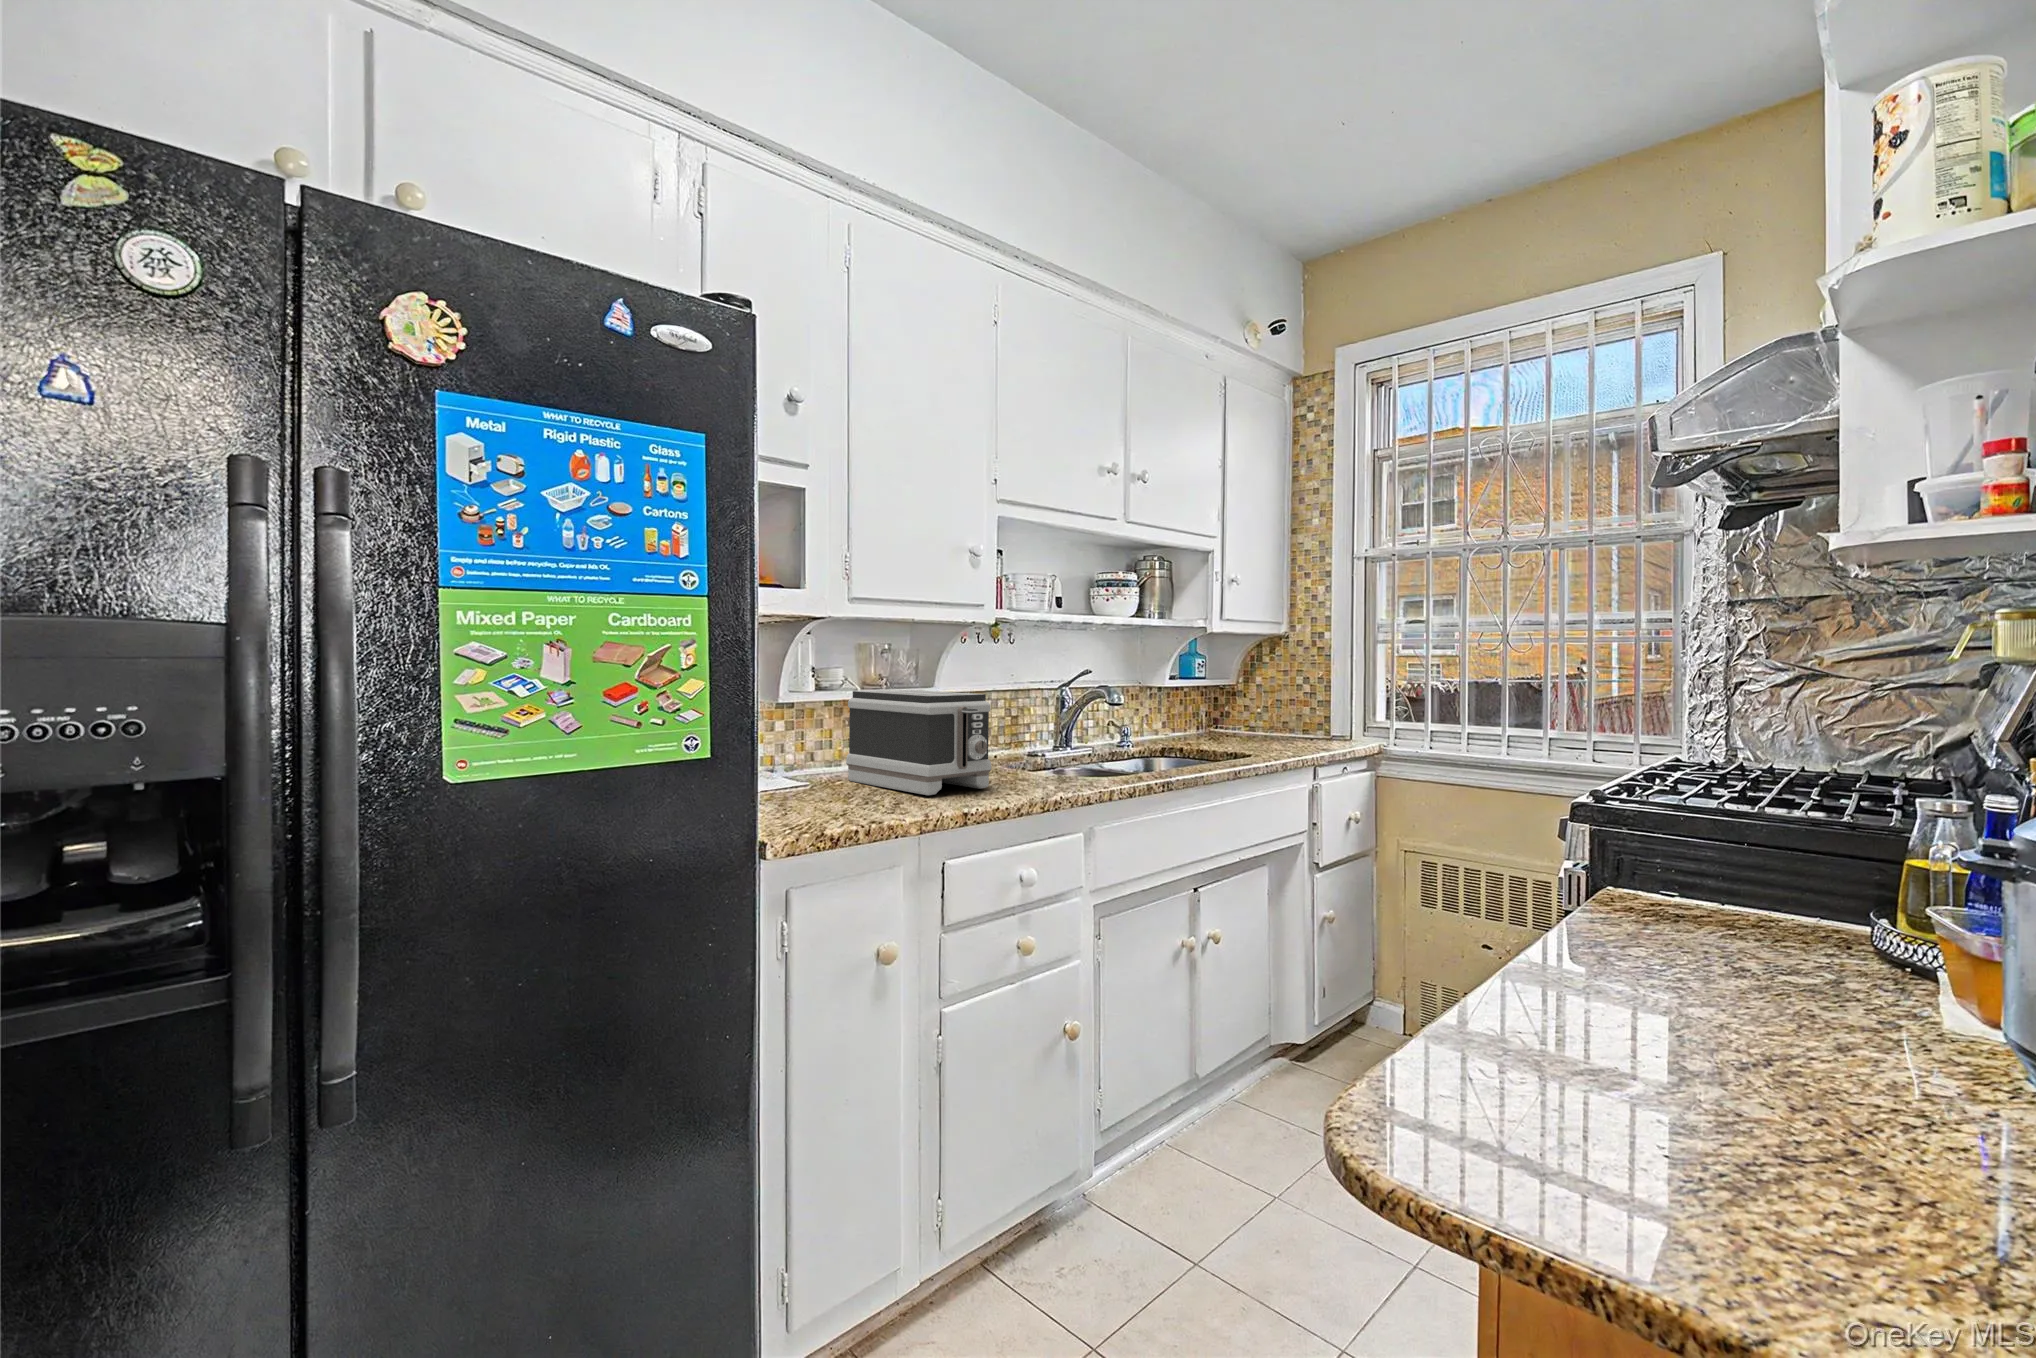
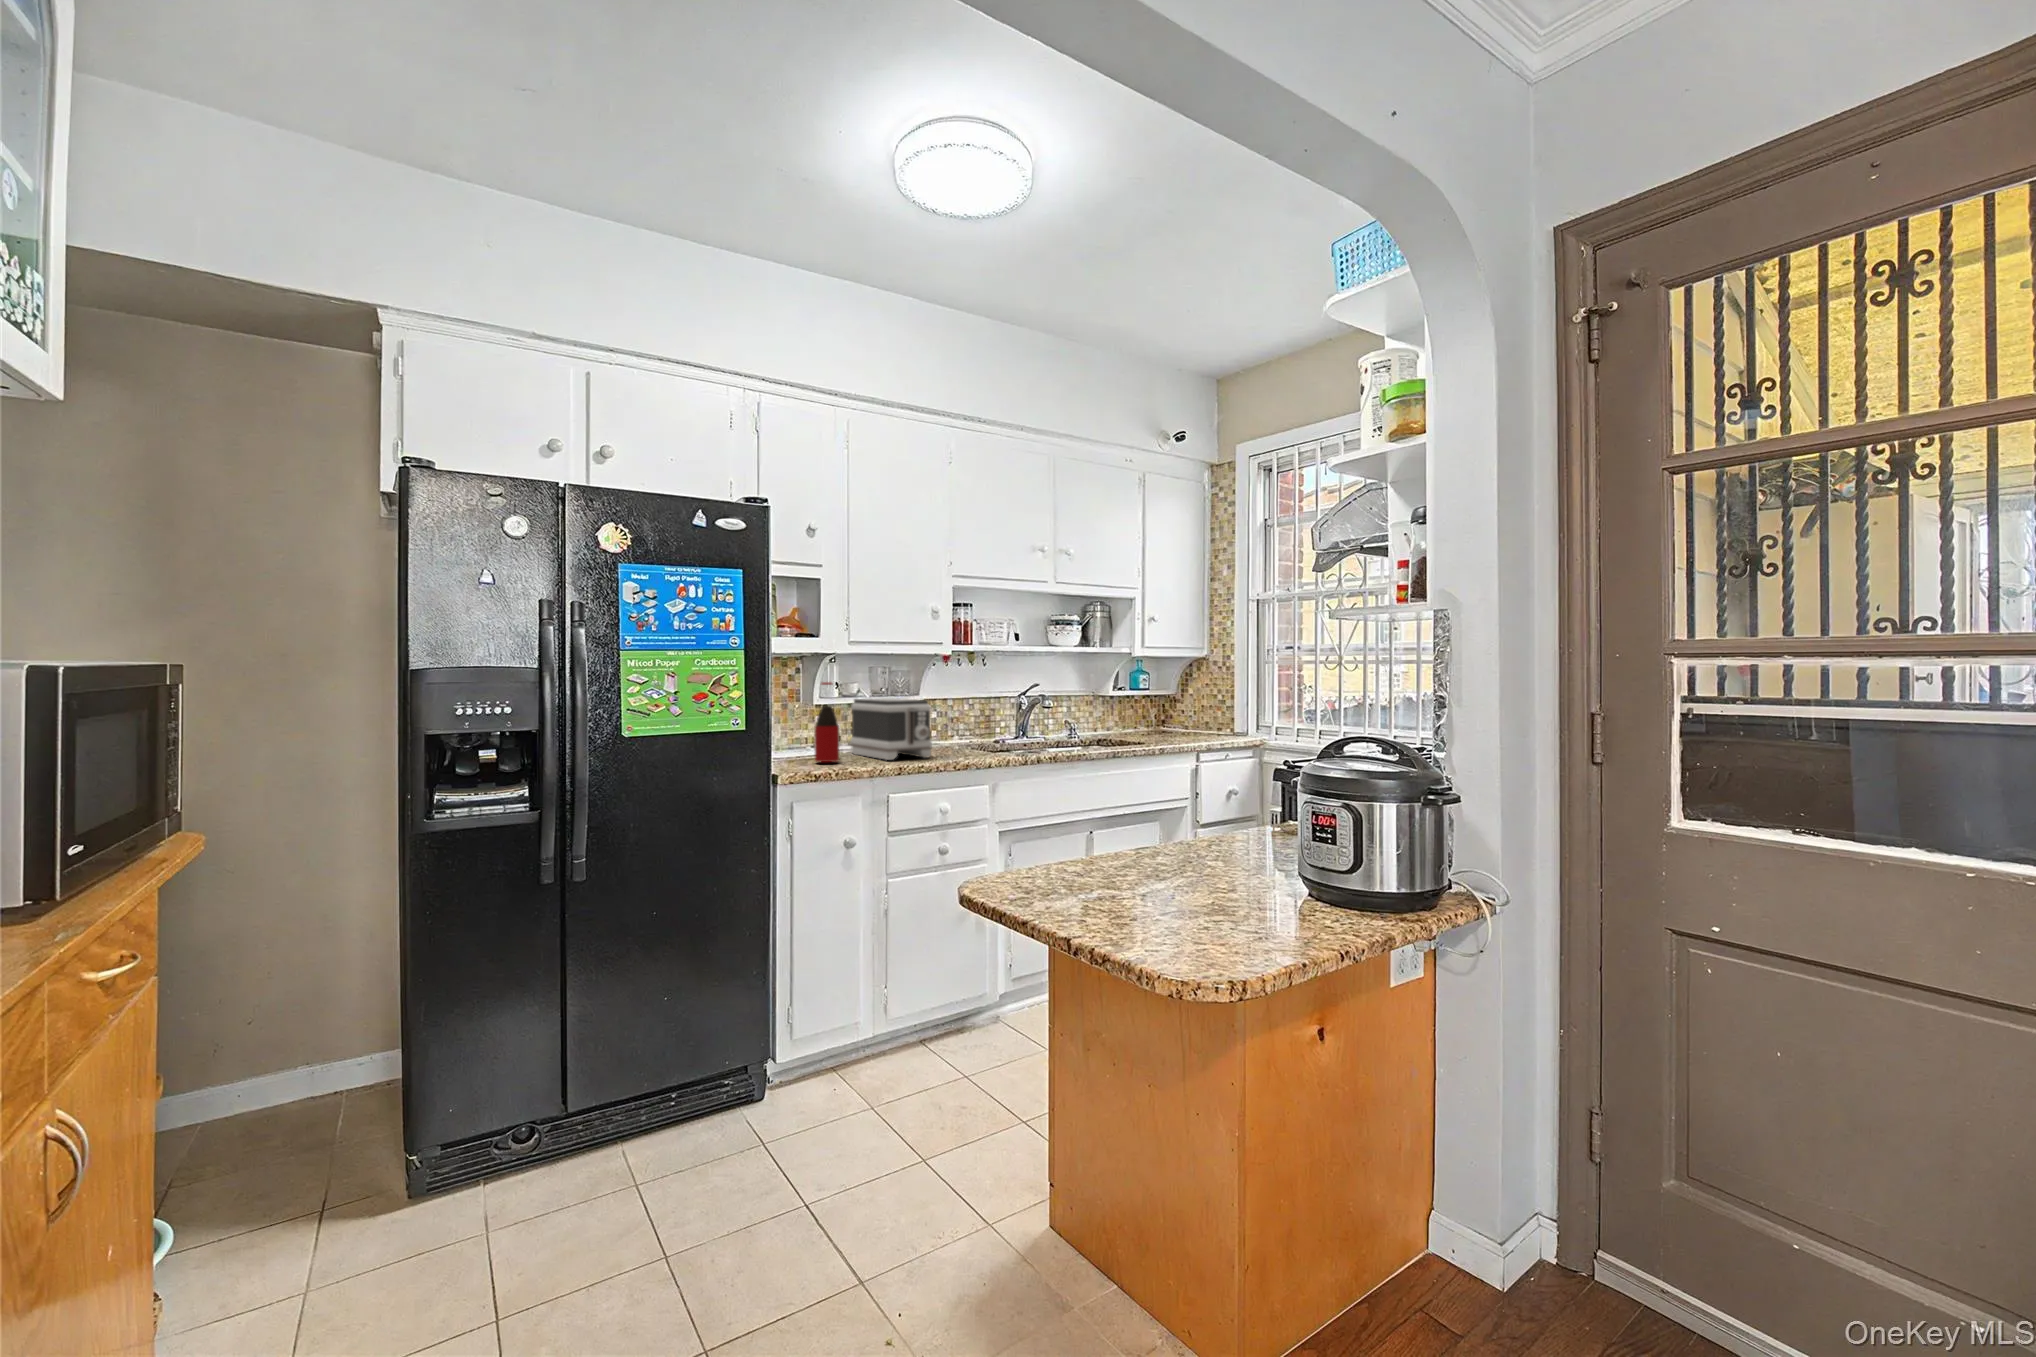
bottle: none [806,664,850,806] -> present [815,682,839,762]

